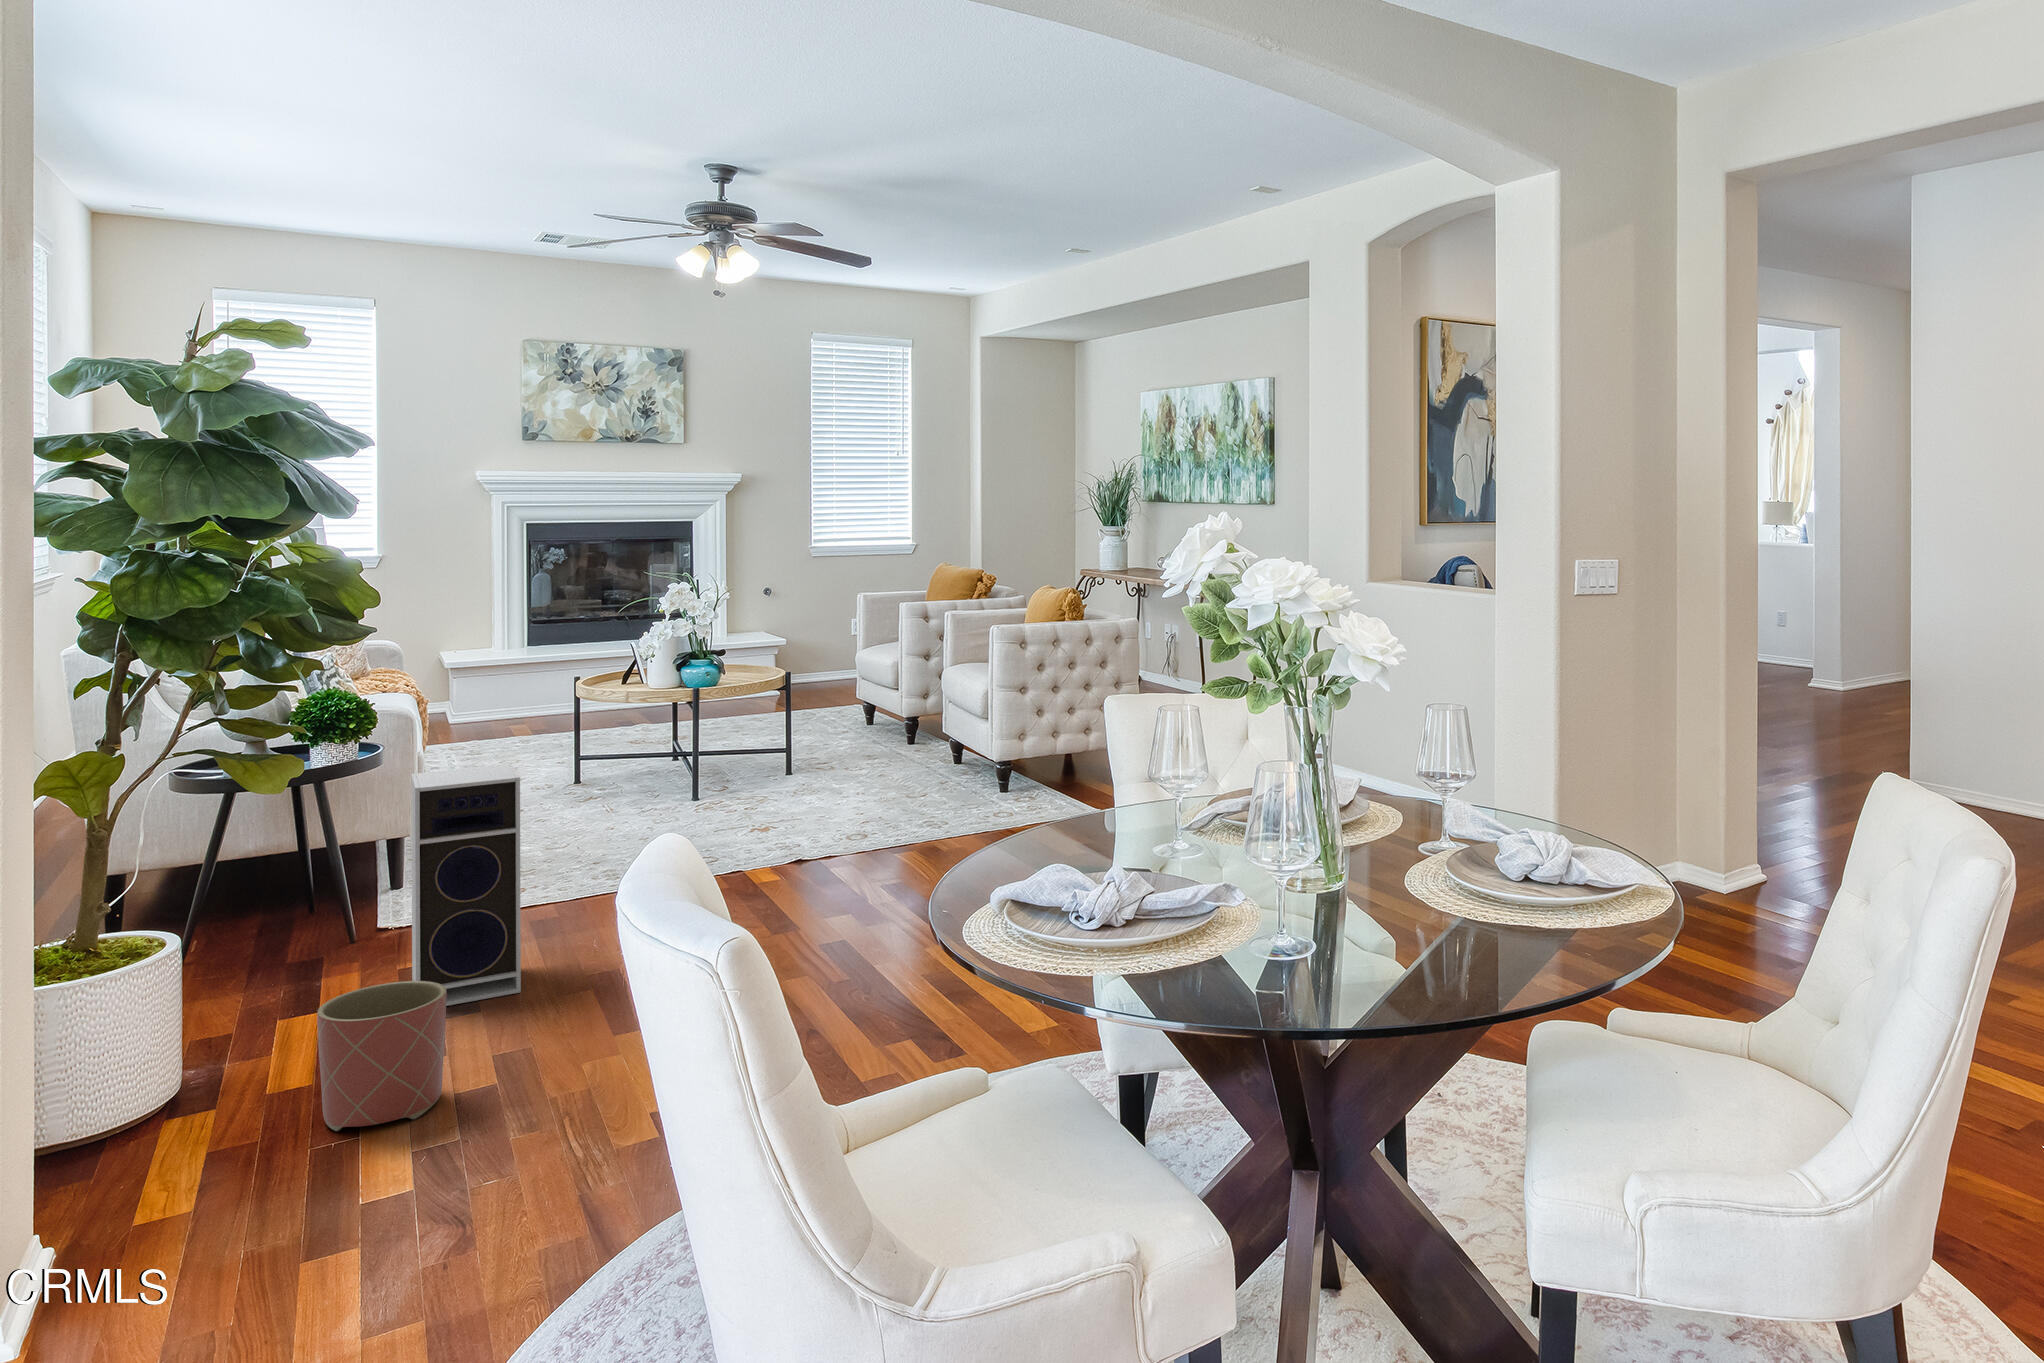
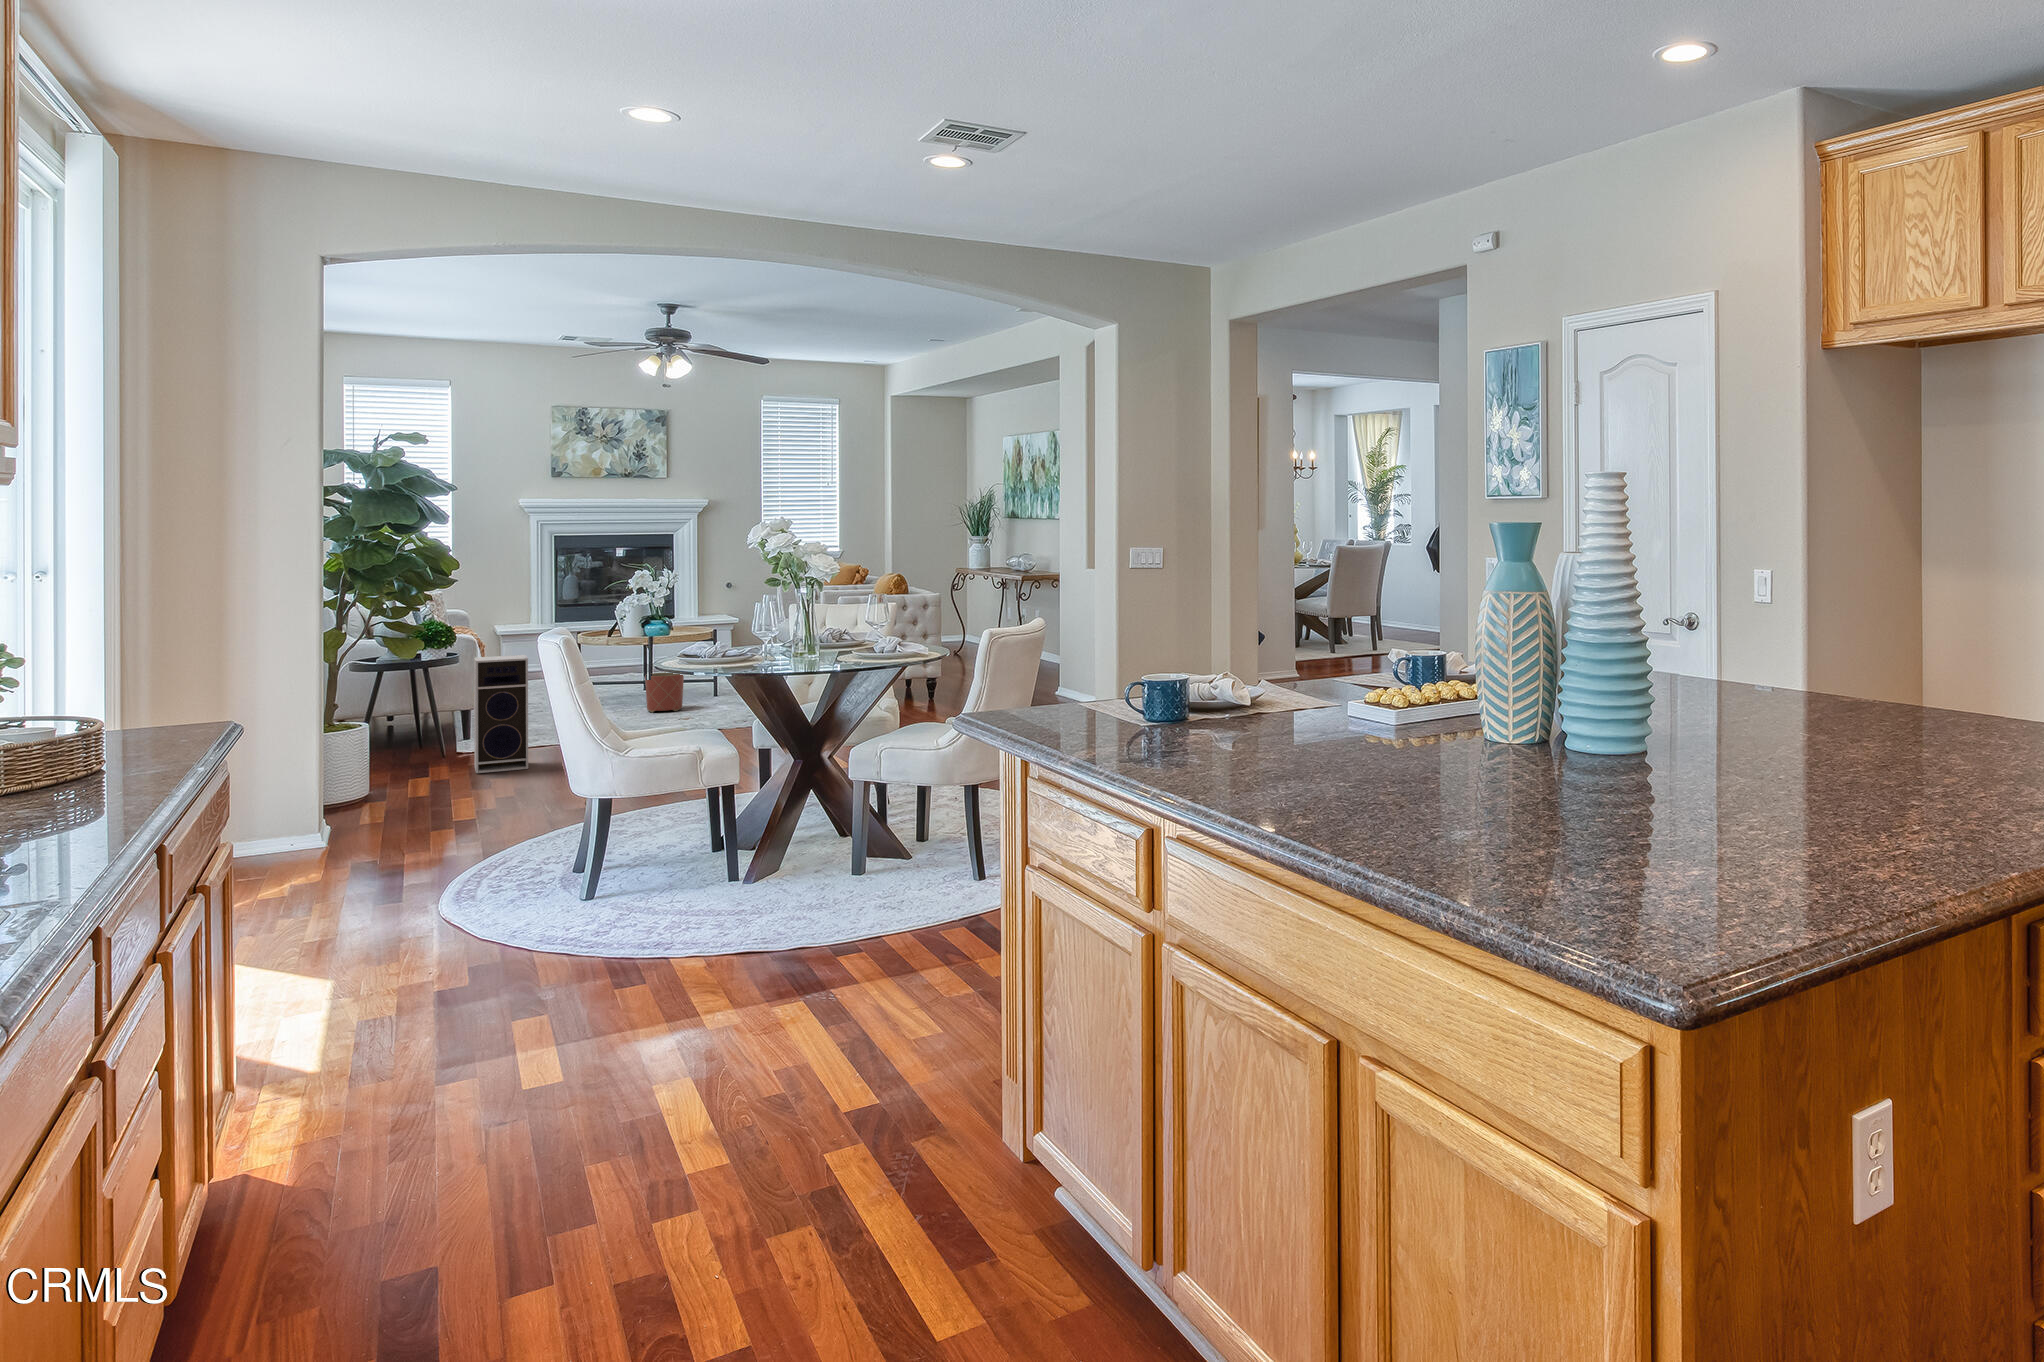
planter: present [317,981,447,1131] -> present [645,672,684,713]

